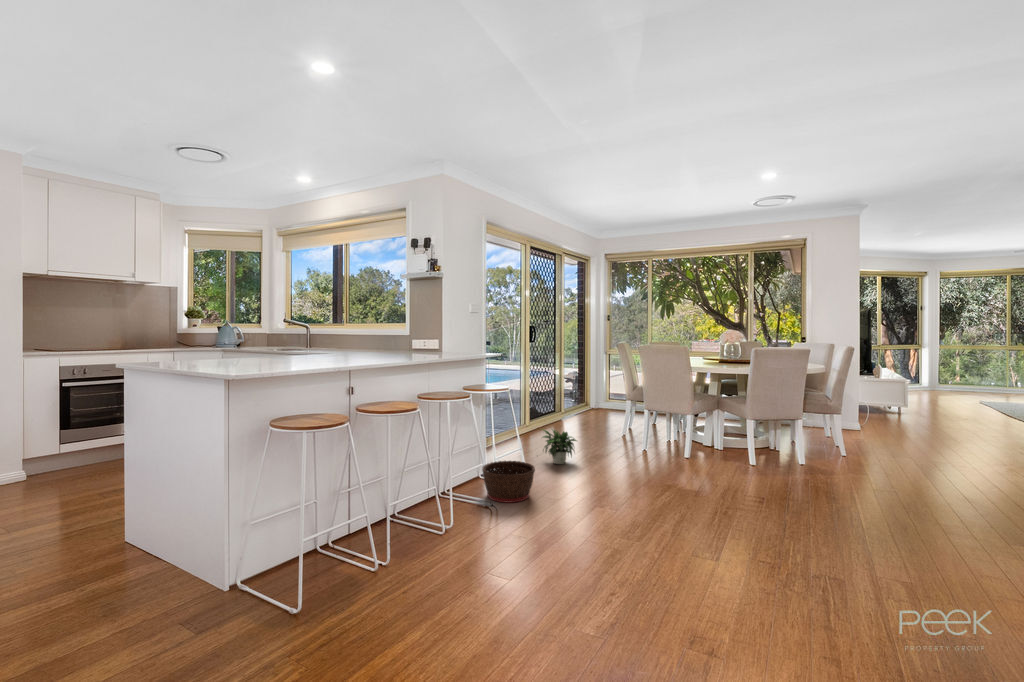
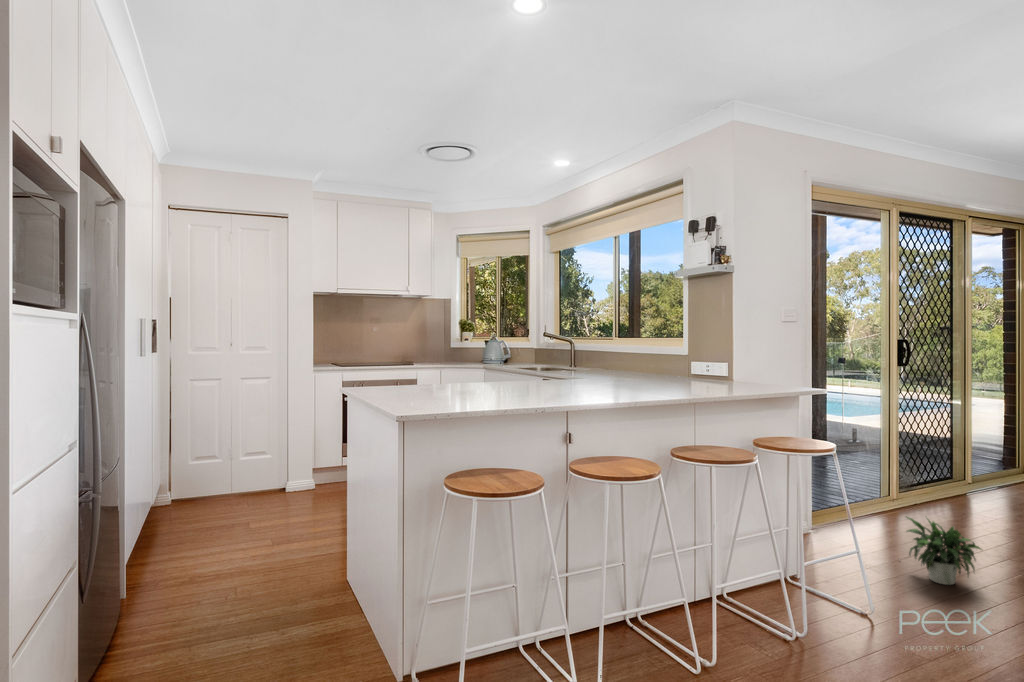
basket: present [482,461,535,503] -> none [778,564,876,644]

